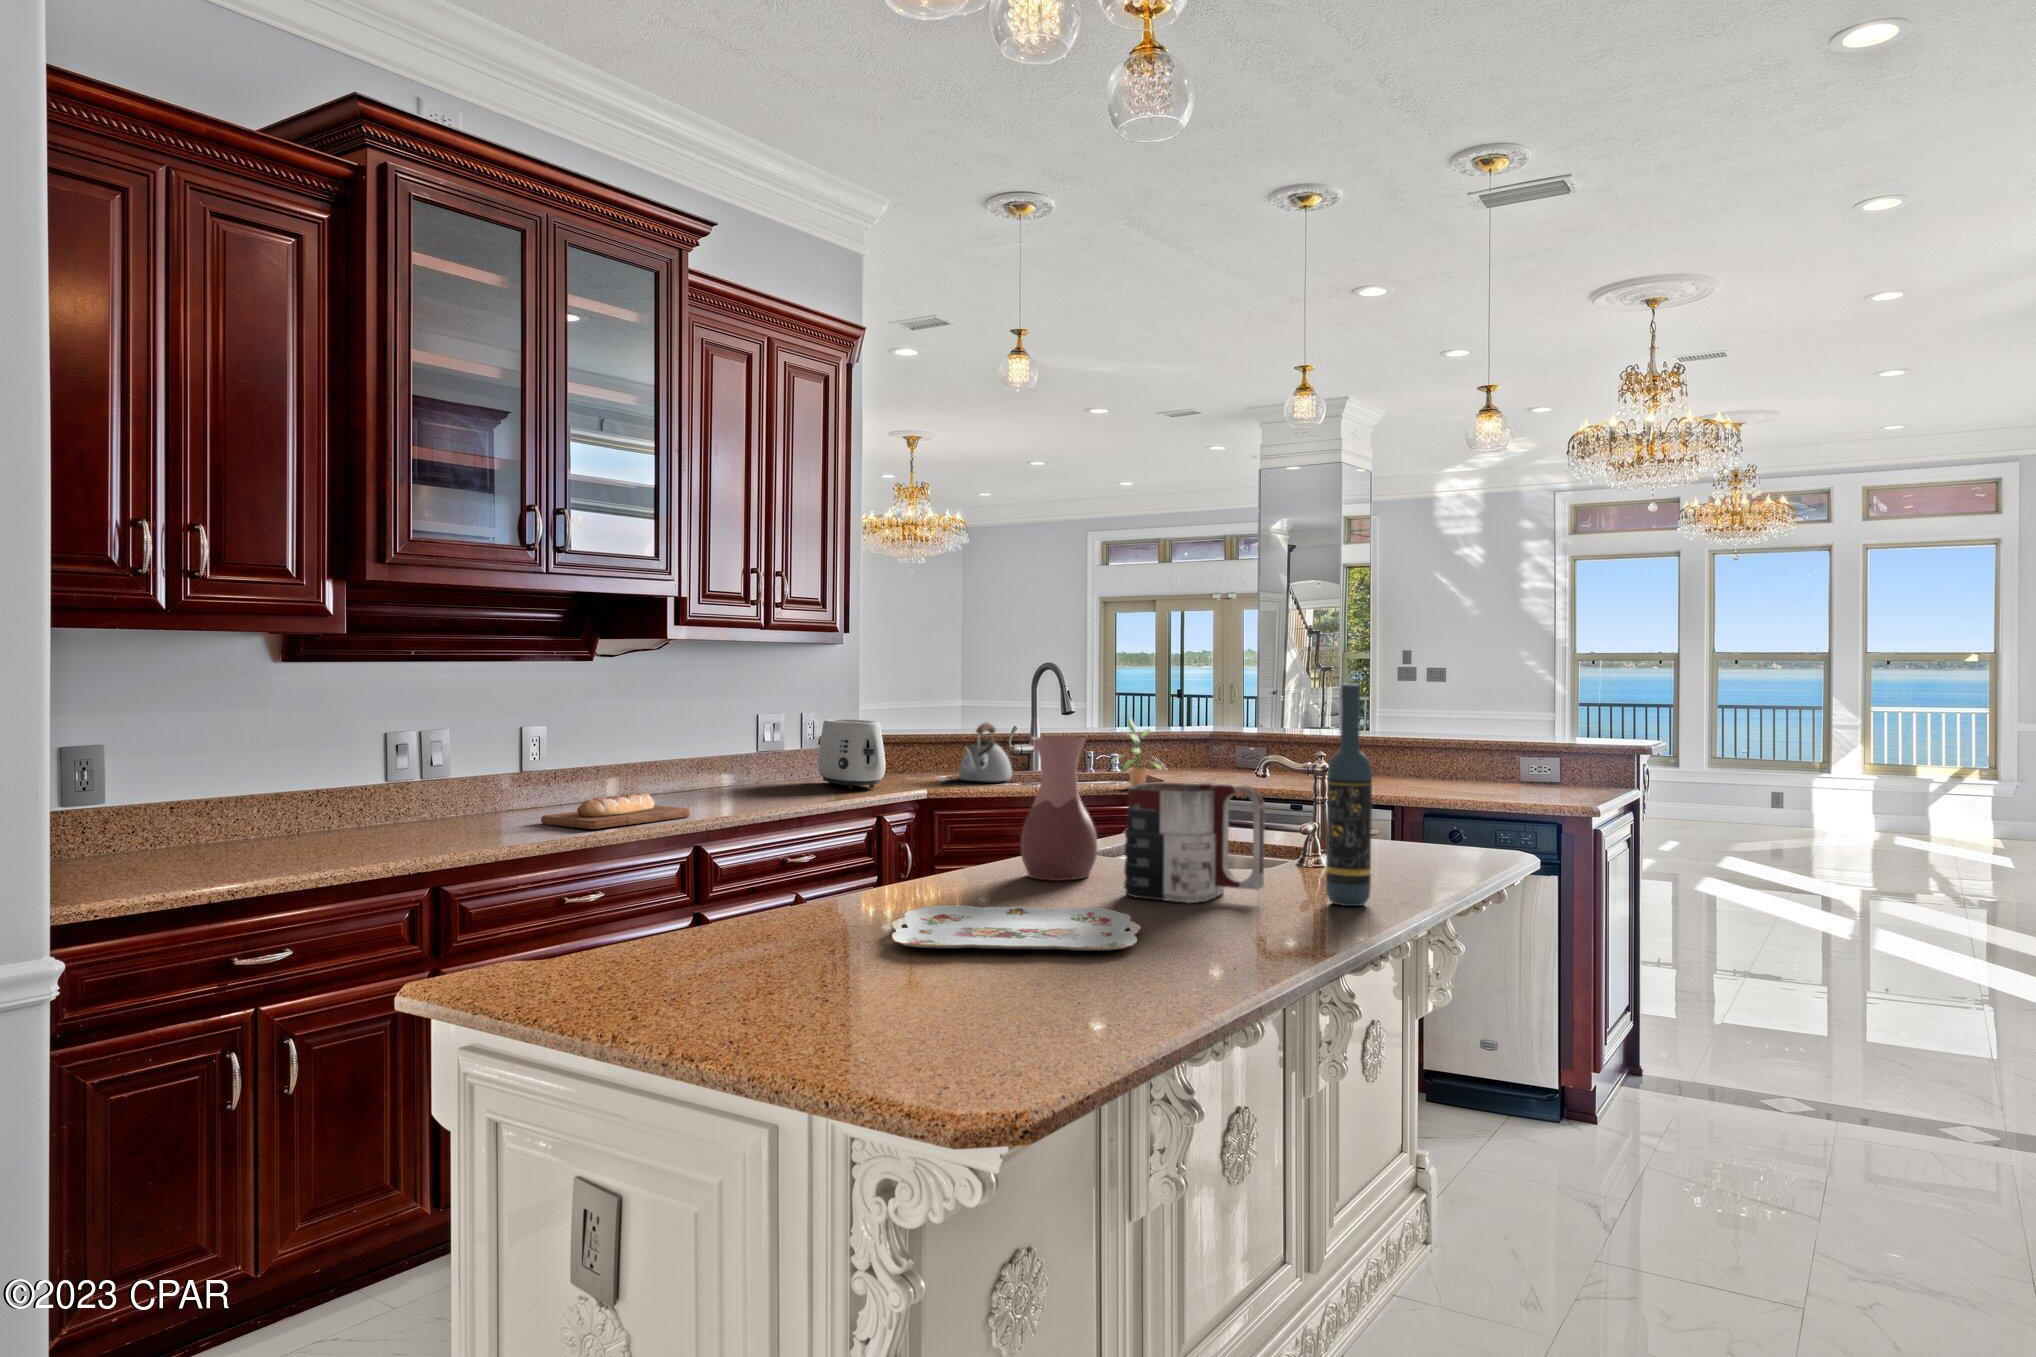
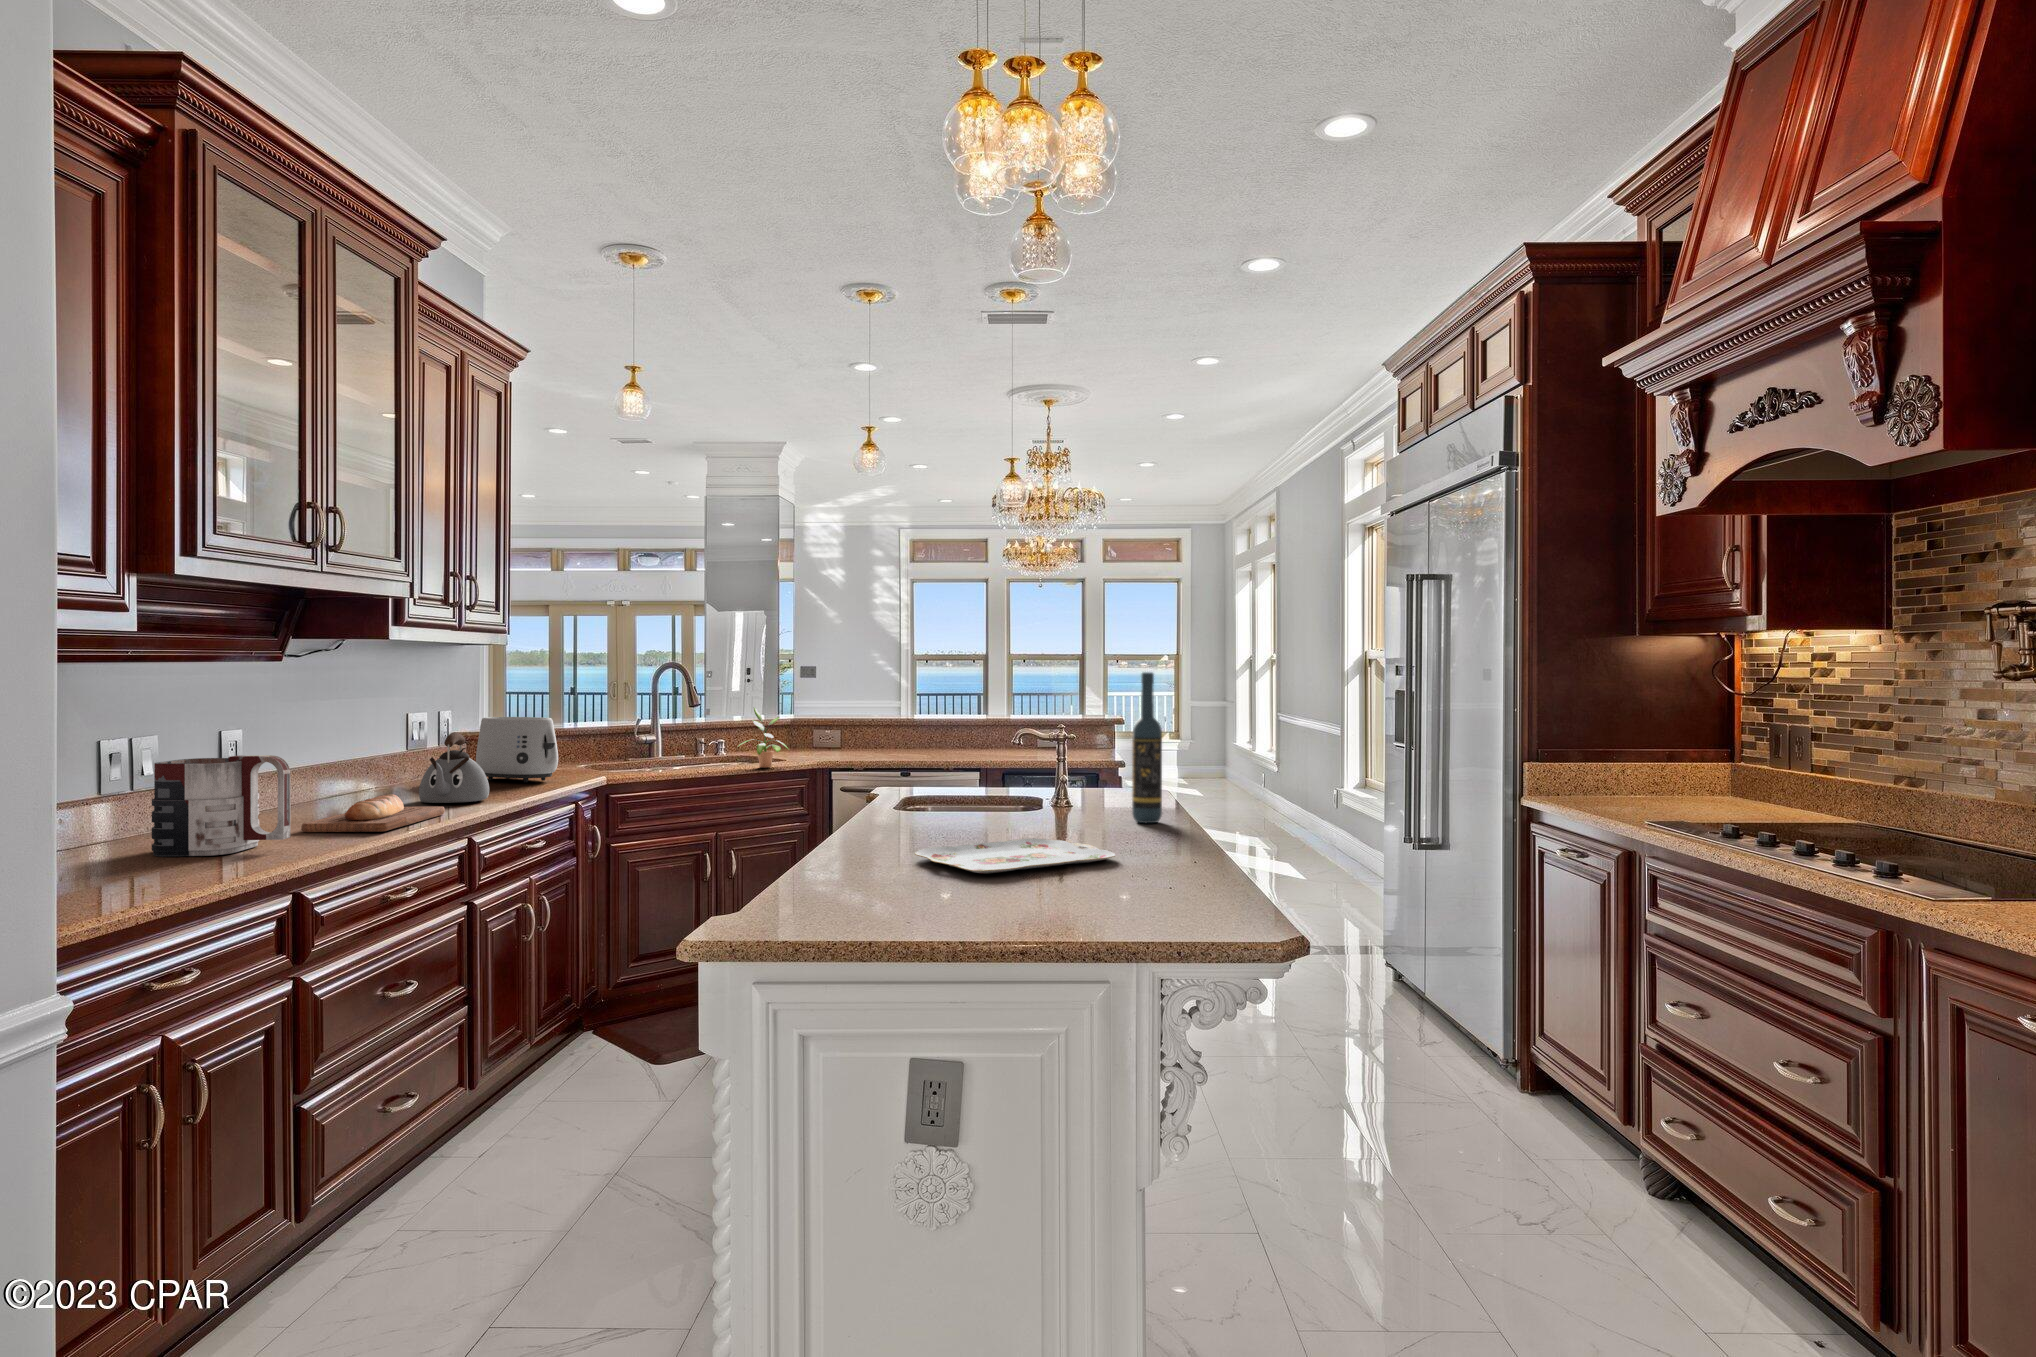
kettle: present [959,723,1012,781] -> present [419,732,489,803]
vase: present [1021,736,1097,881] -> none [892,717,950,829]
mug: present [1124,783,1265,903] -> present [152,755,290,856]

